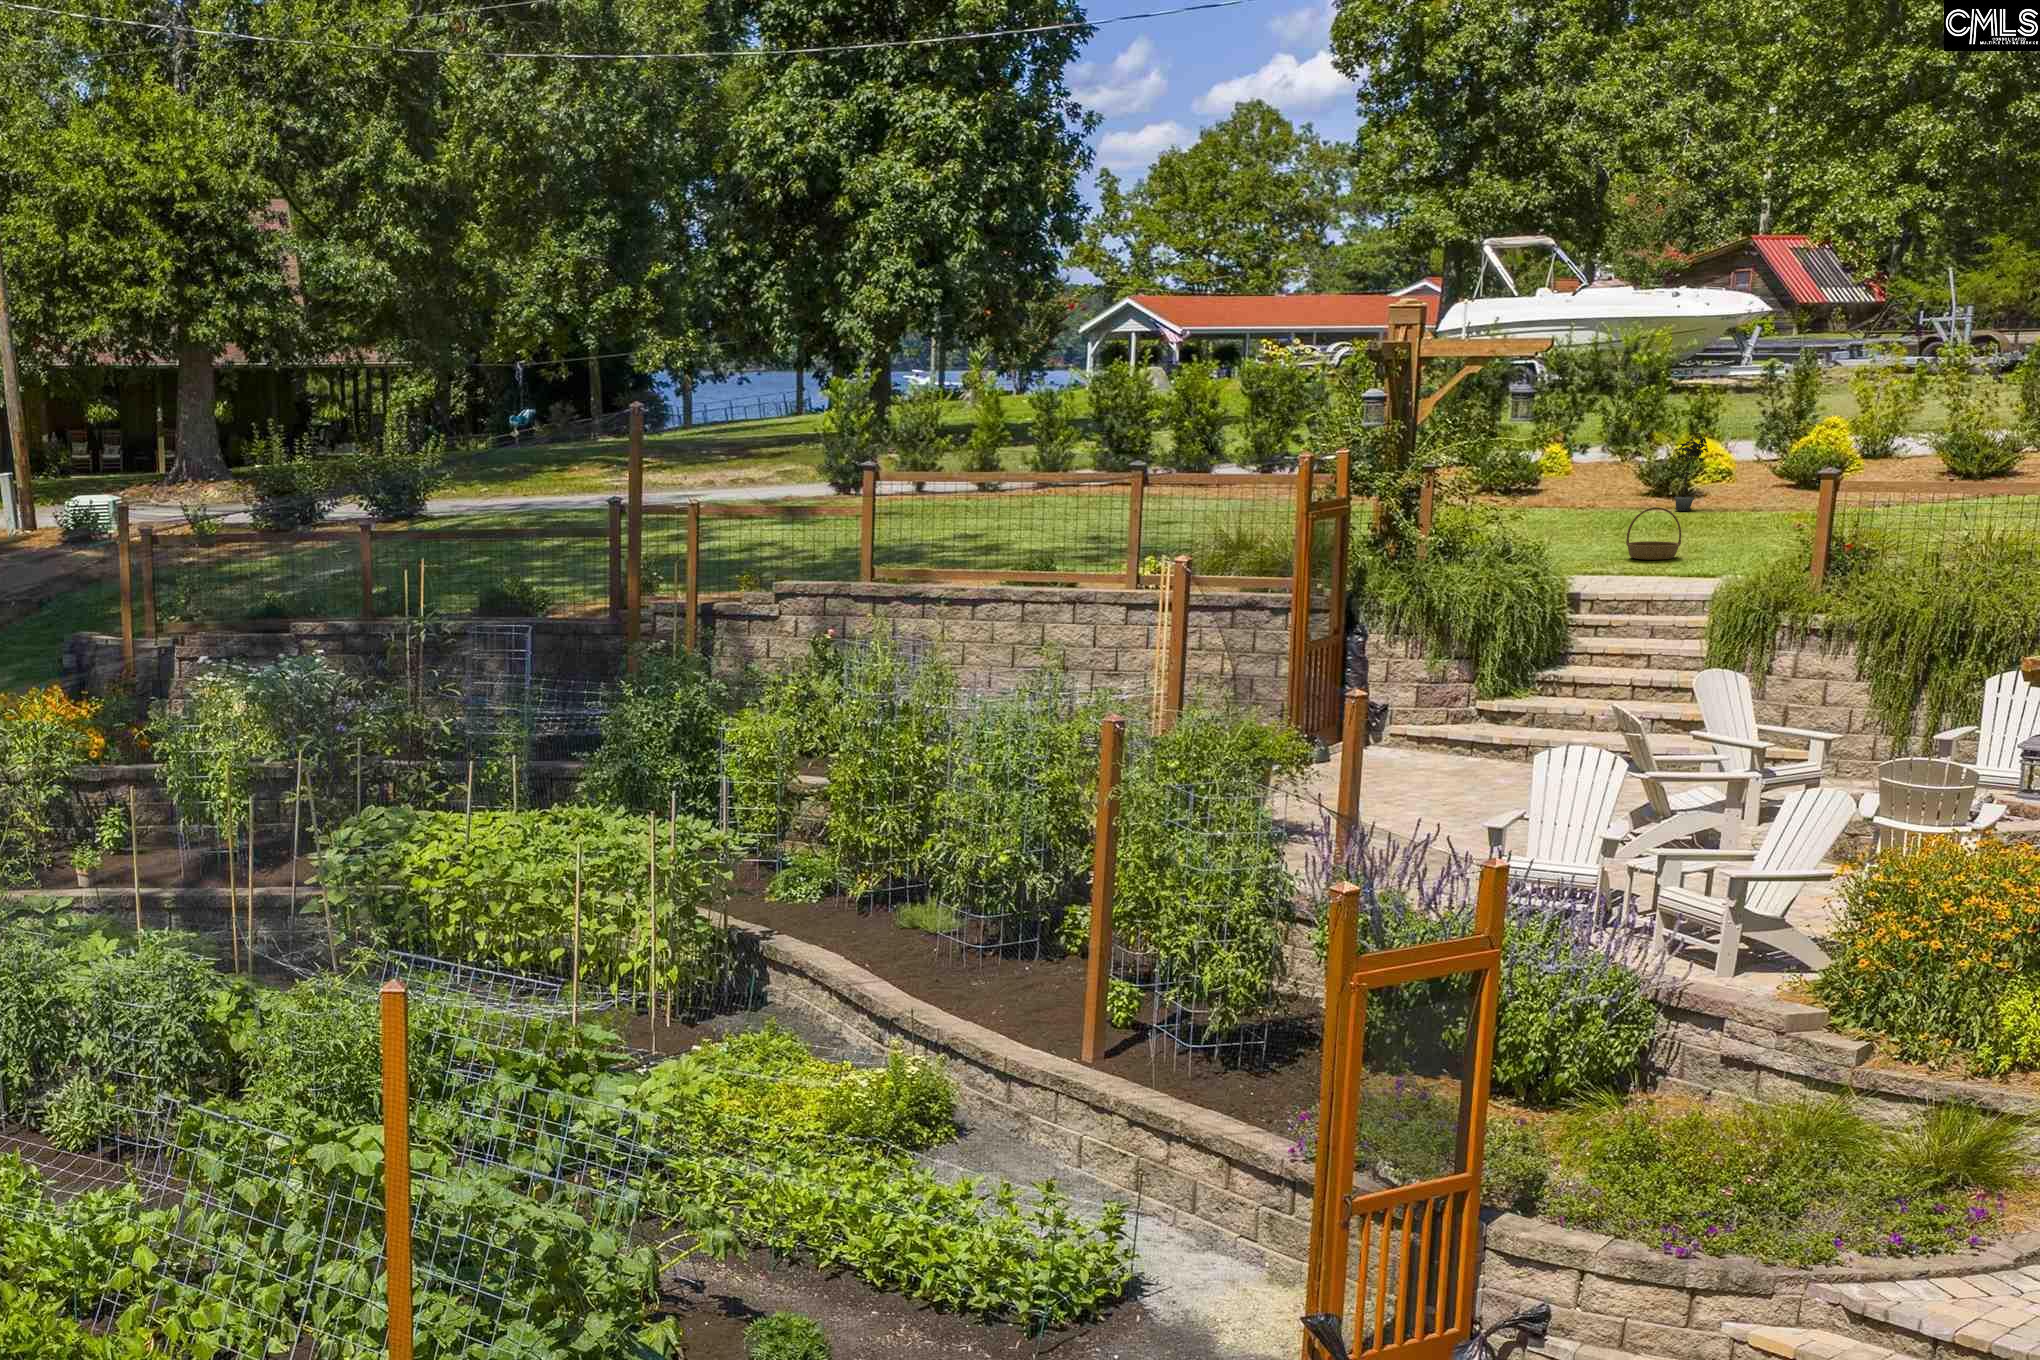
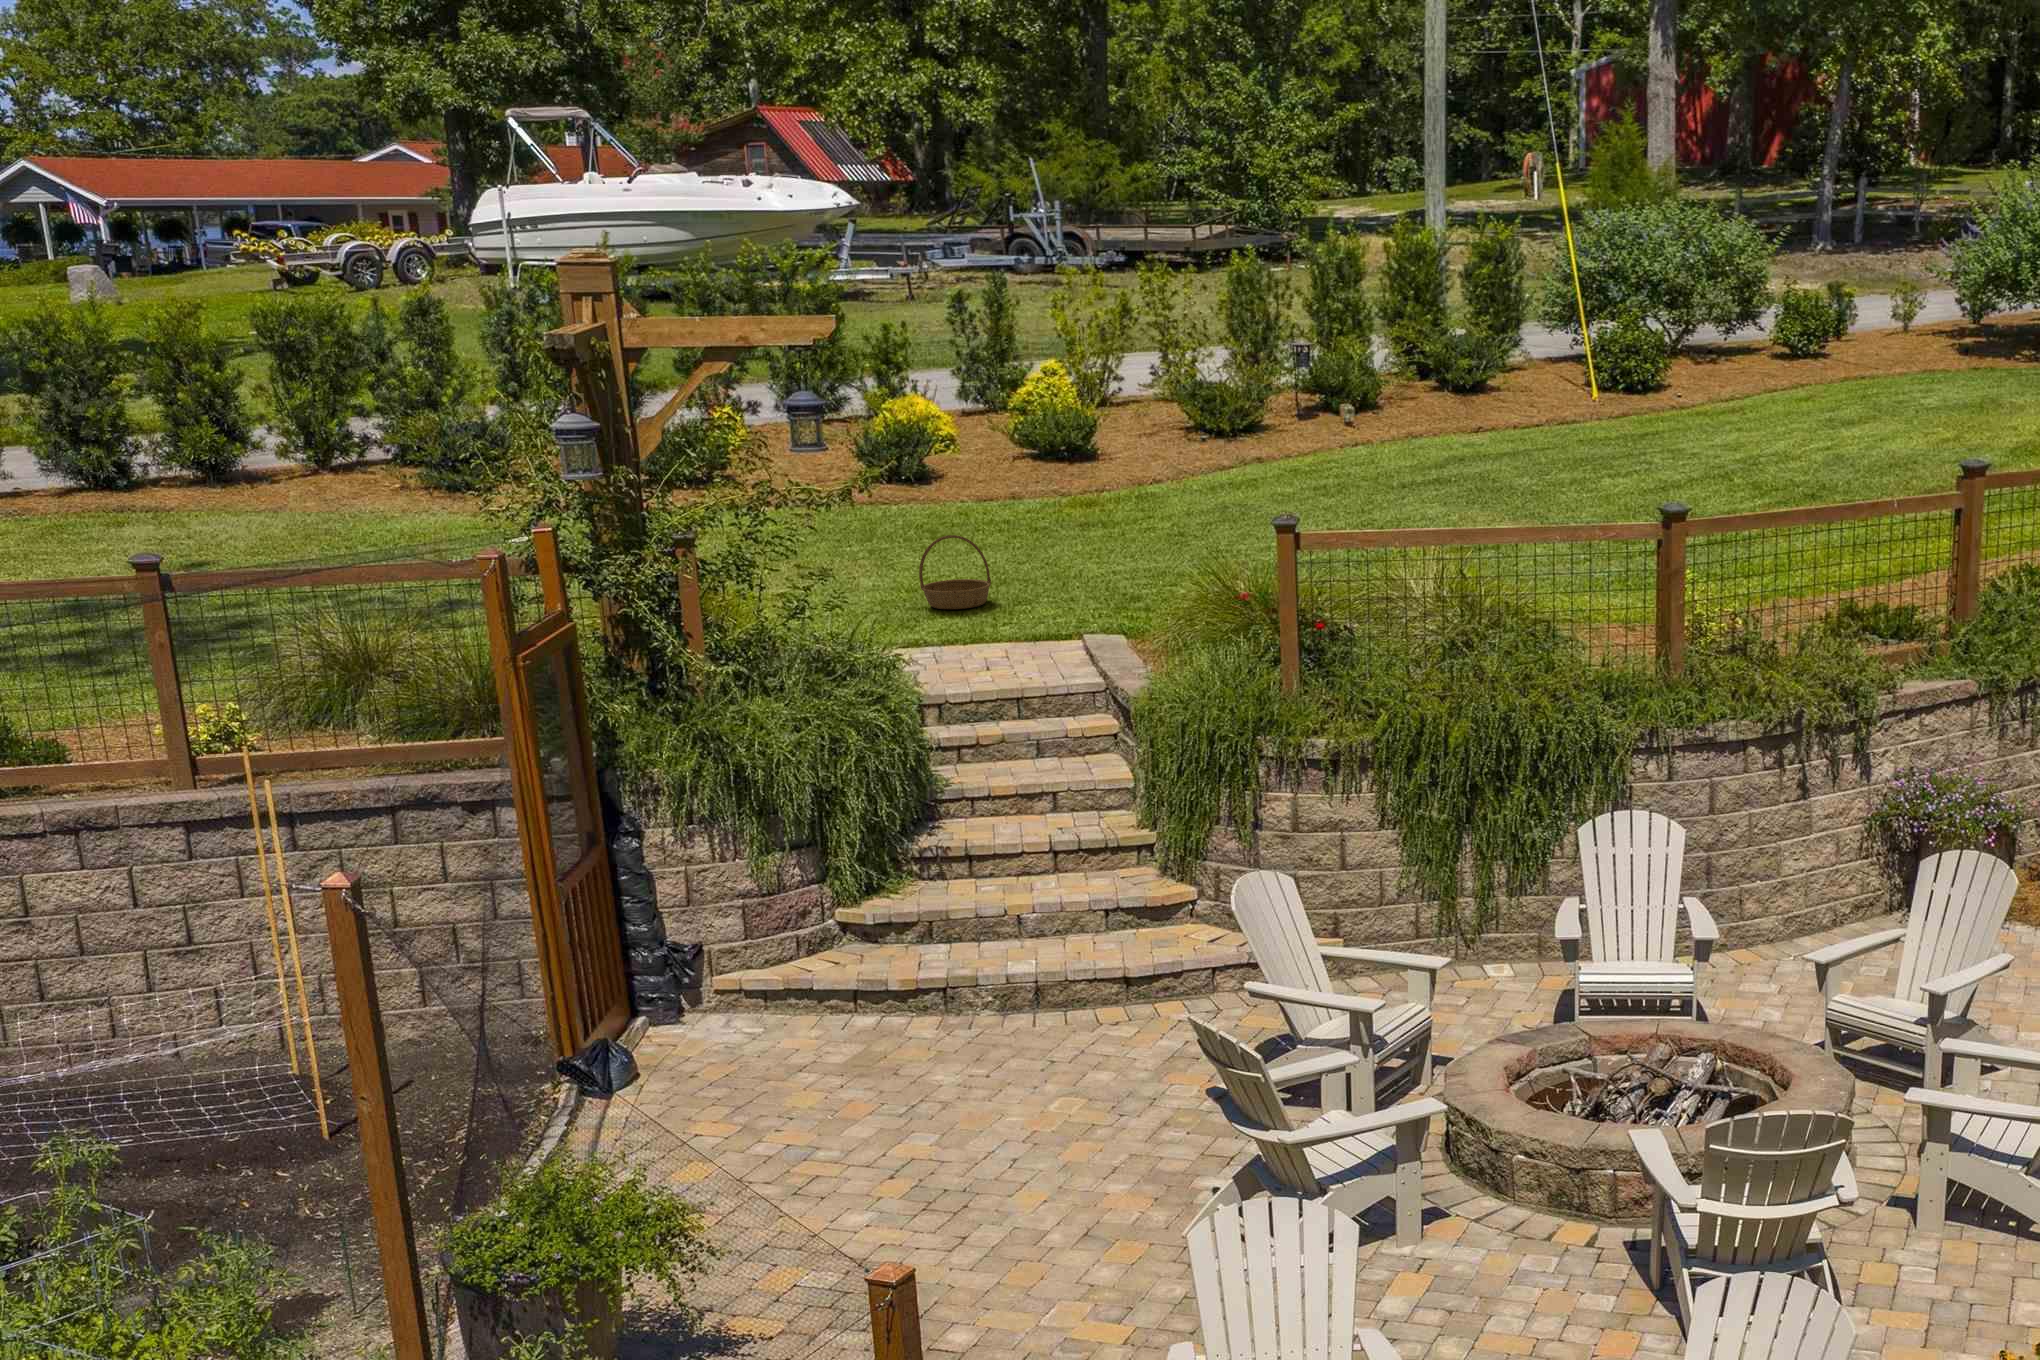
potted plant: present [1674,433,1708,511] -> none [908,404,952,509]

